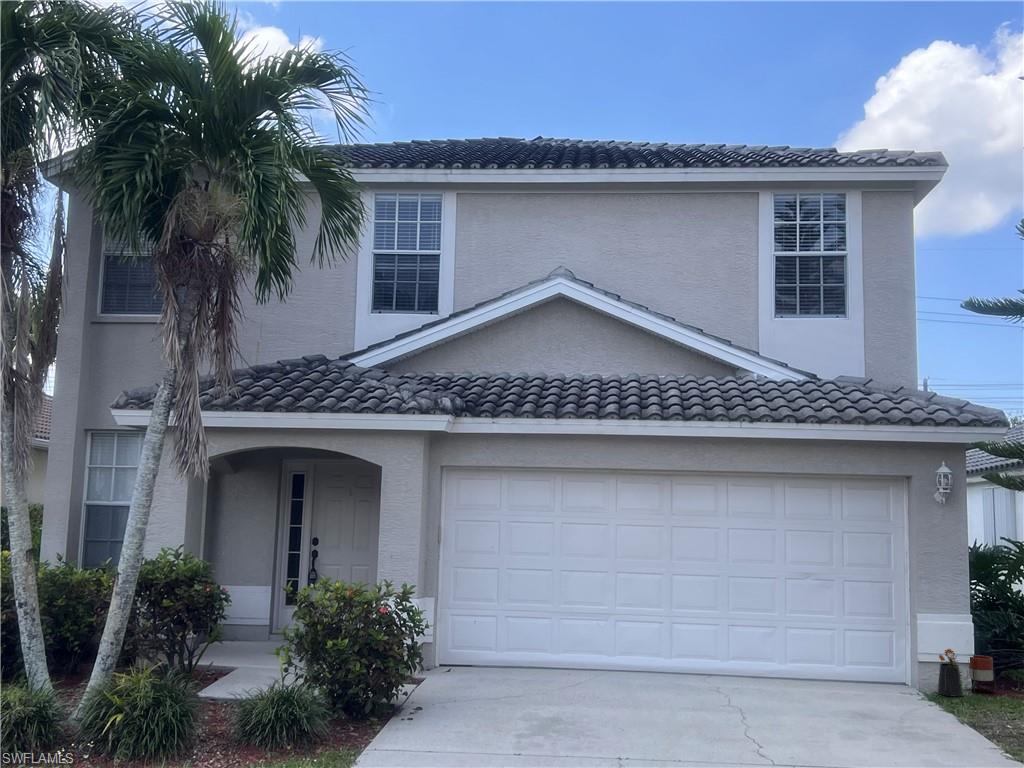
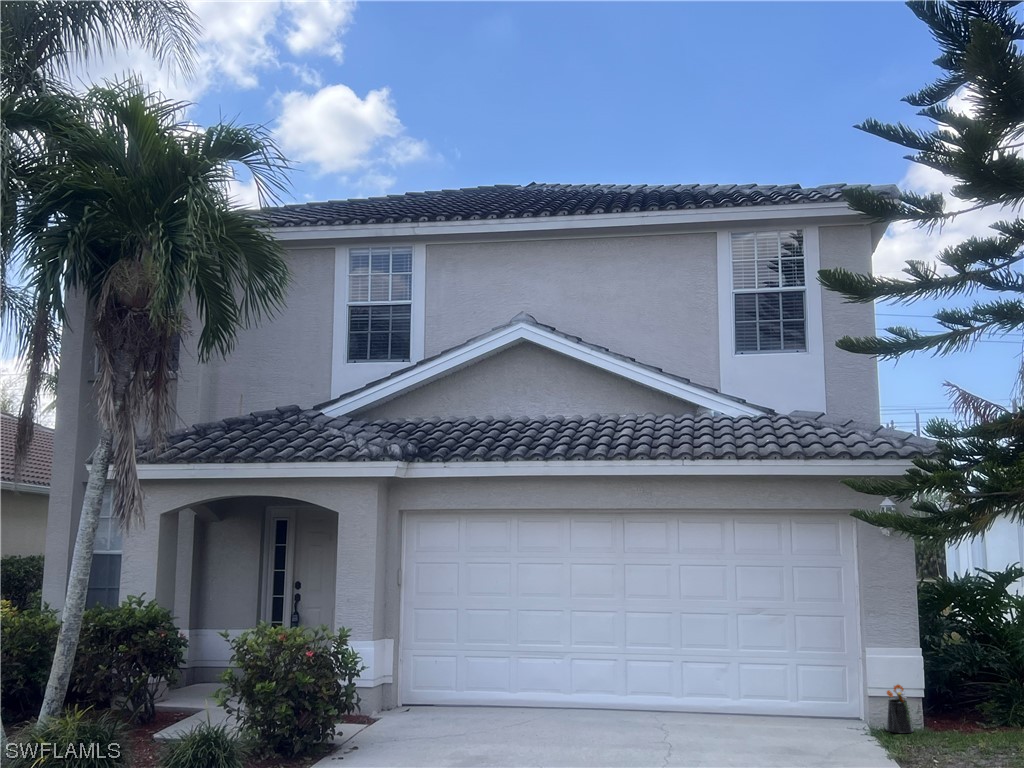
planter: present [969,655,996,692] -> none [920,691,948,729]

